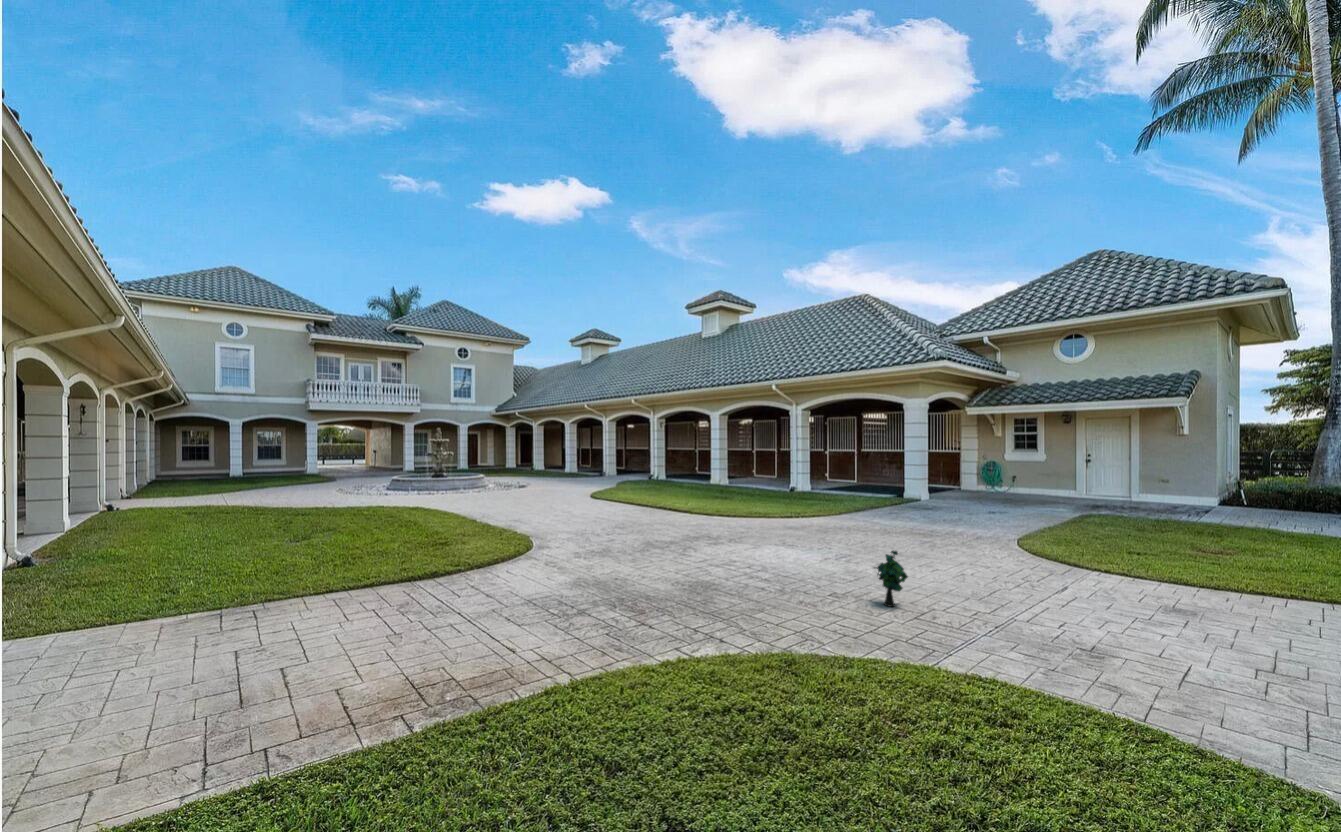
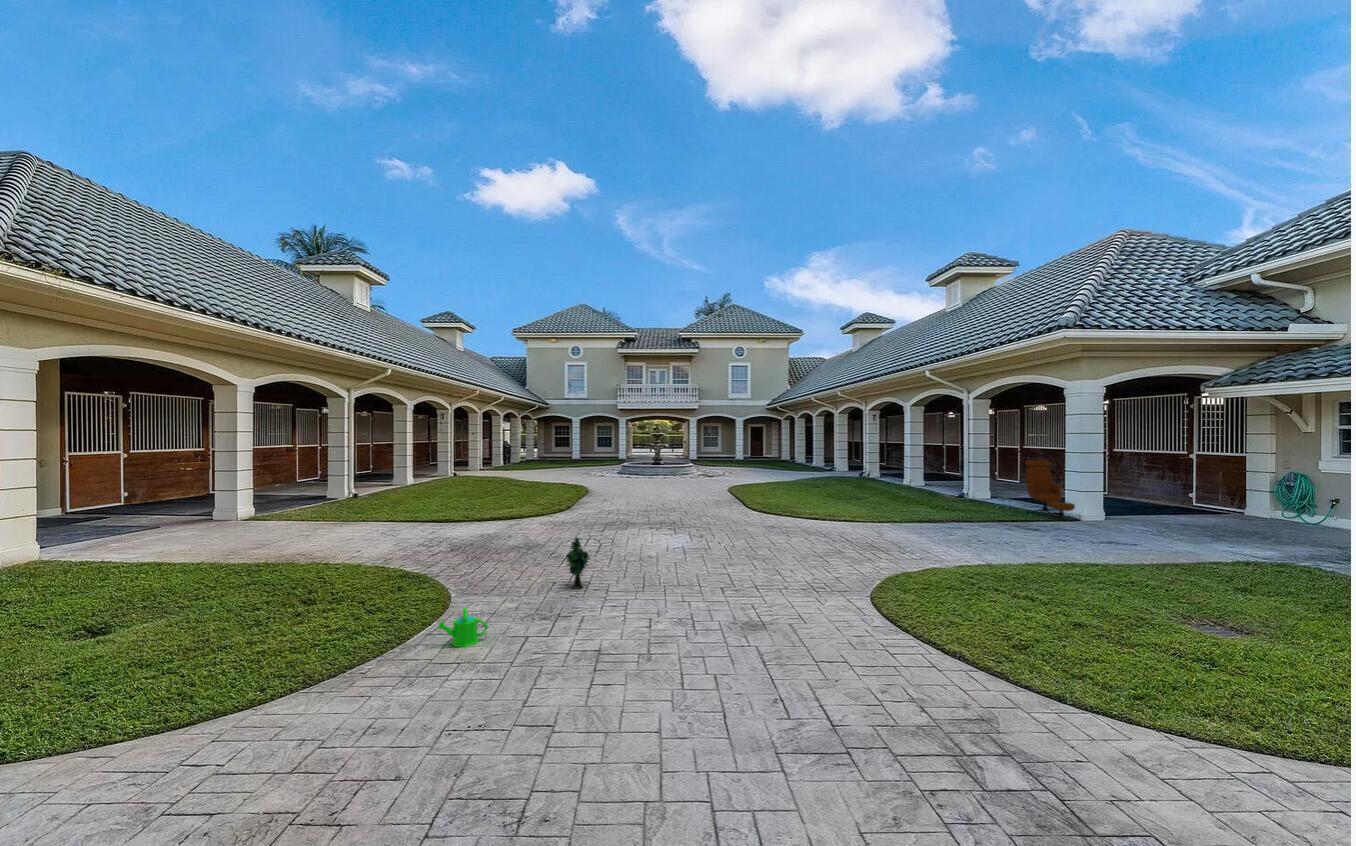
lounge chair: none [862,460,908,502] -> present [1025,460,1075,518]
watering can: none [1026,634,1063,680] -> present [438,608,488,647]

